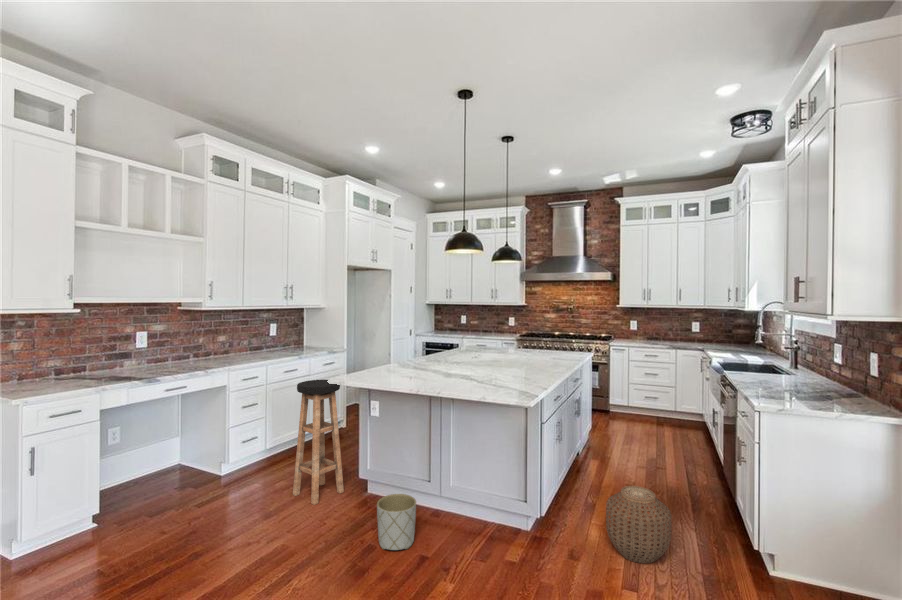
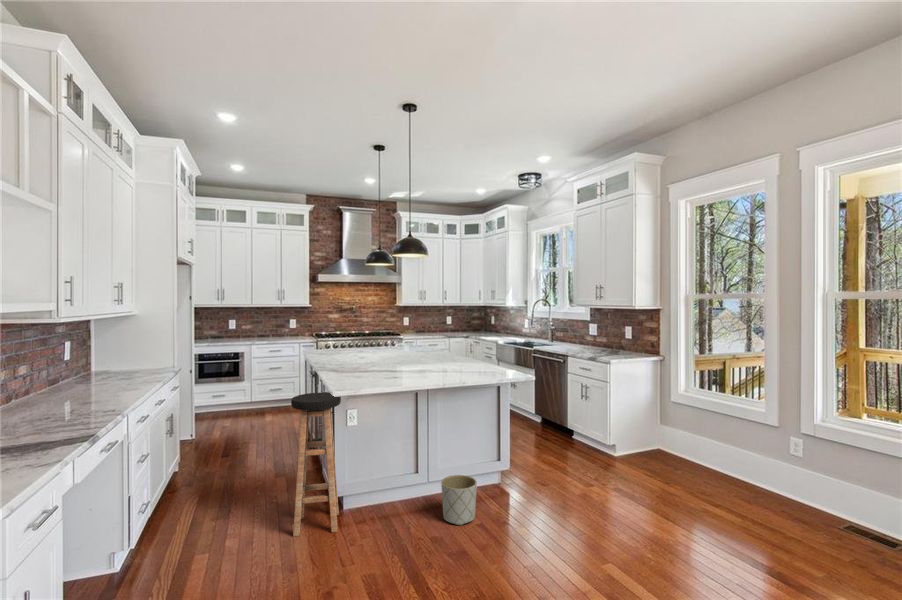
woven basket: present [606,486,672,563] -> none [549,420,589,467]

